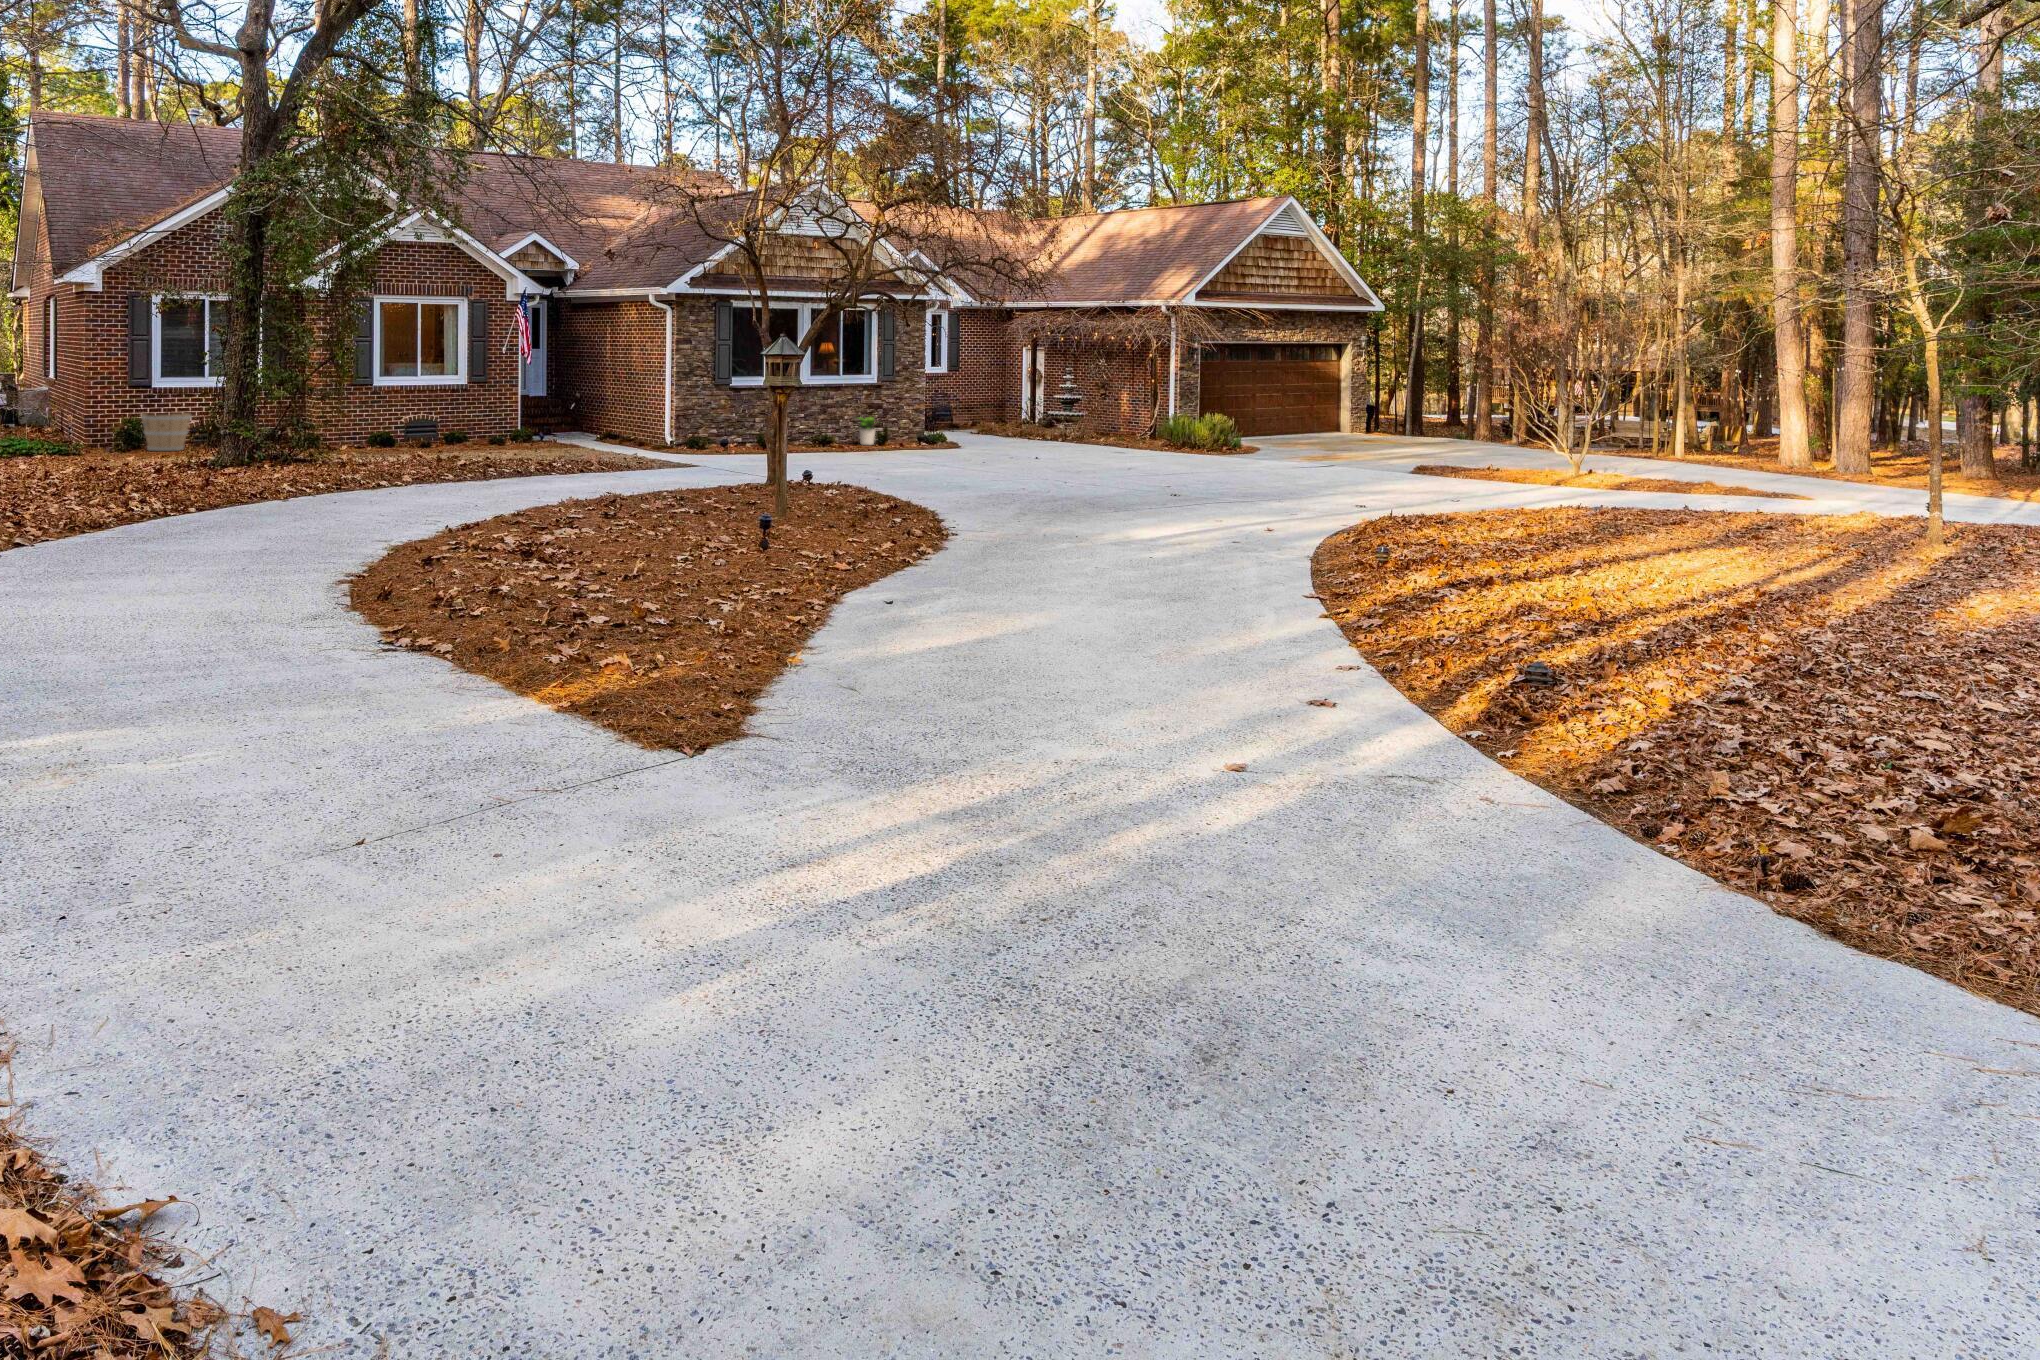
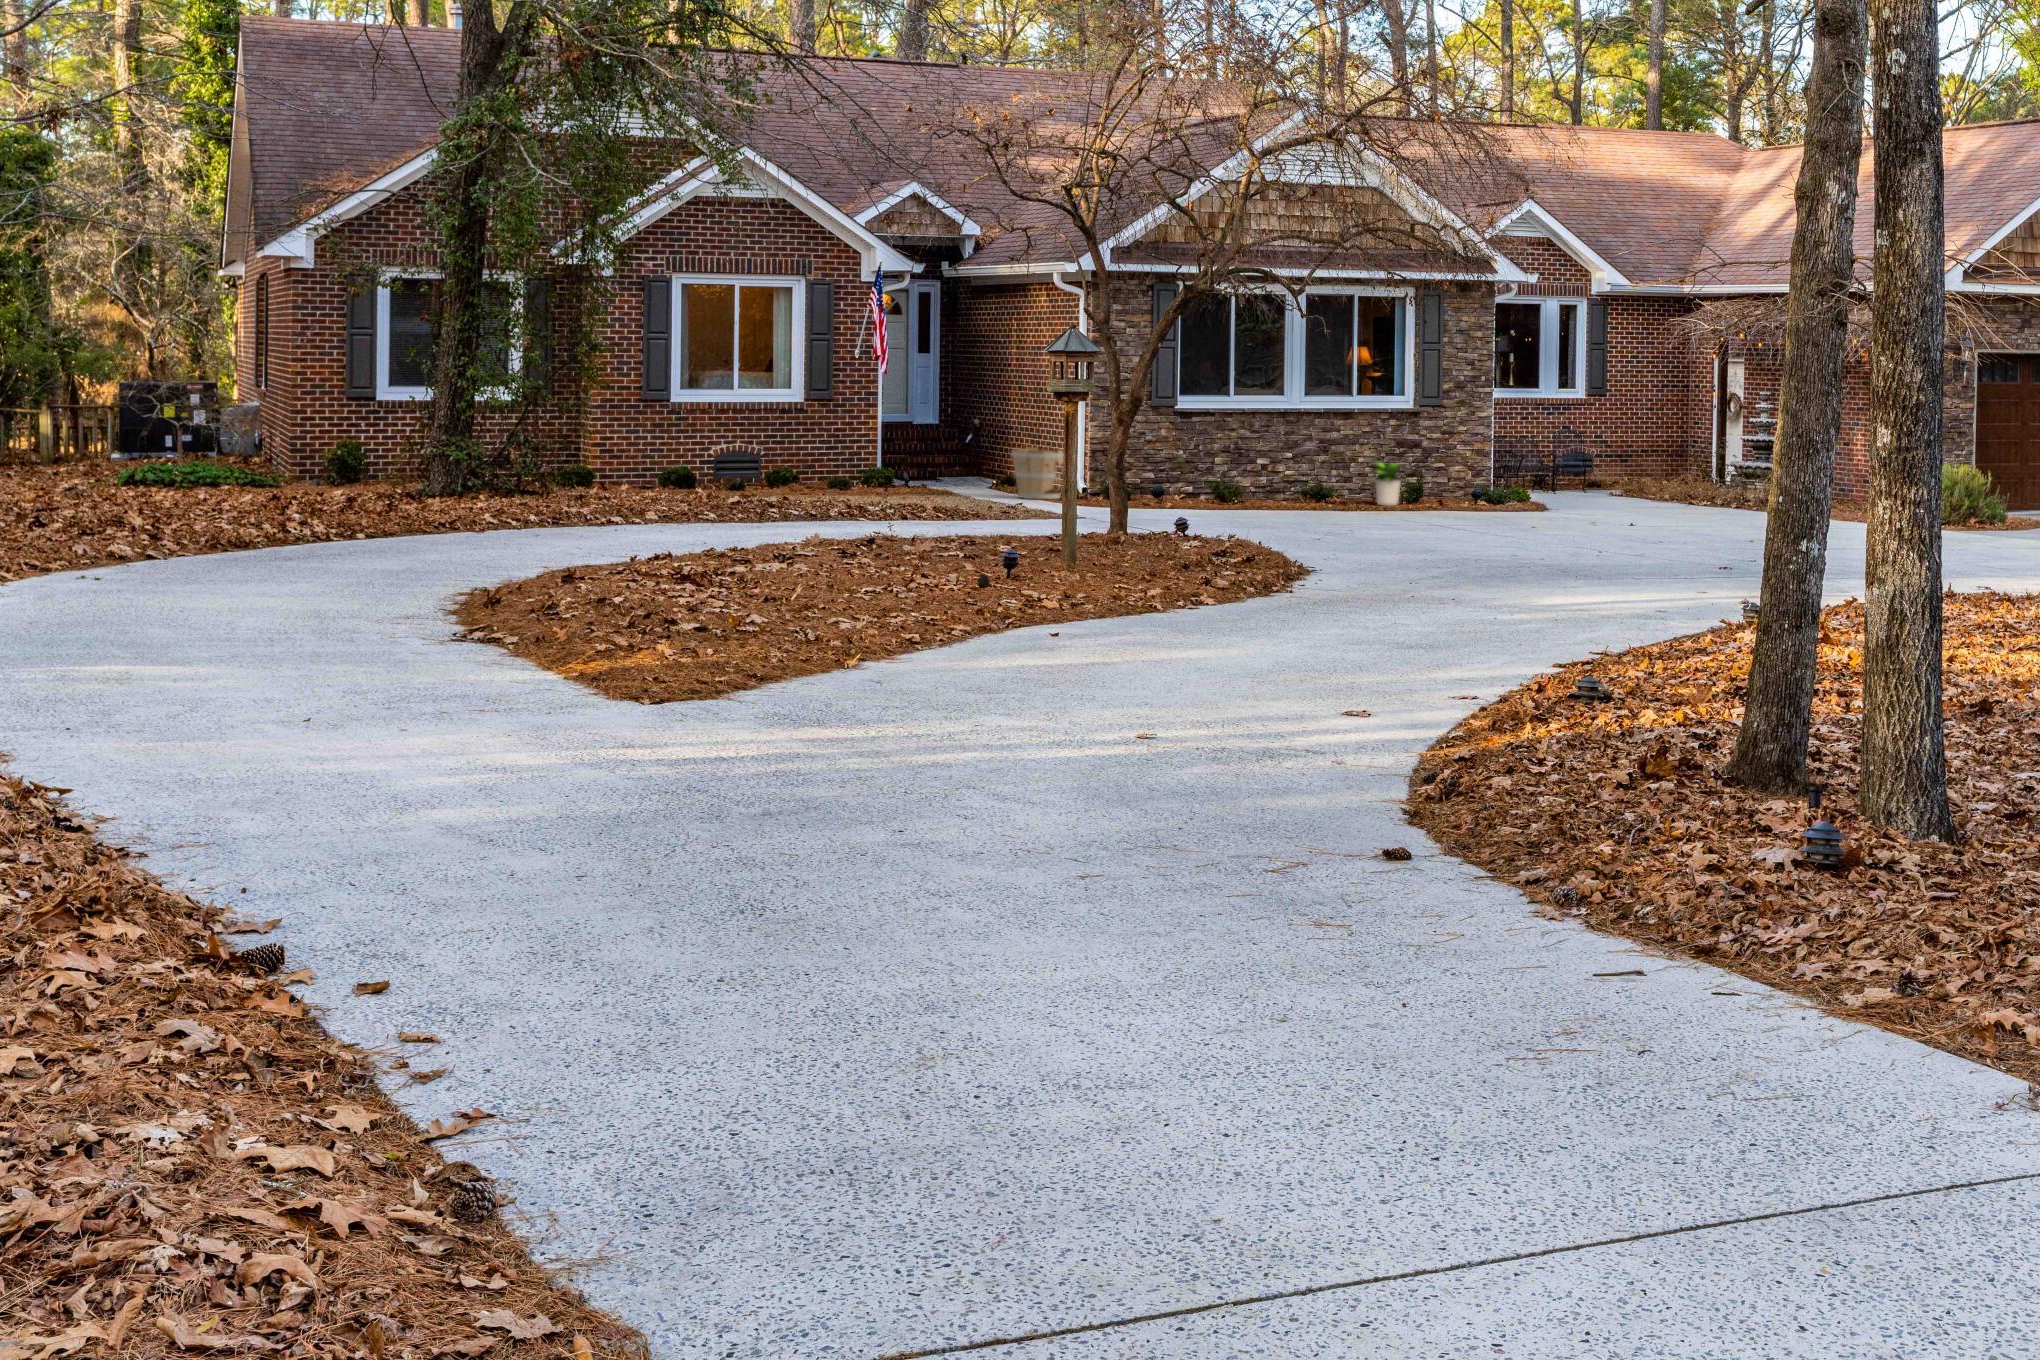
wooden bucket: present [141,413,192,451] -> present [1011,448,1063,499]

